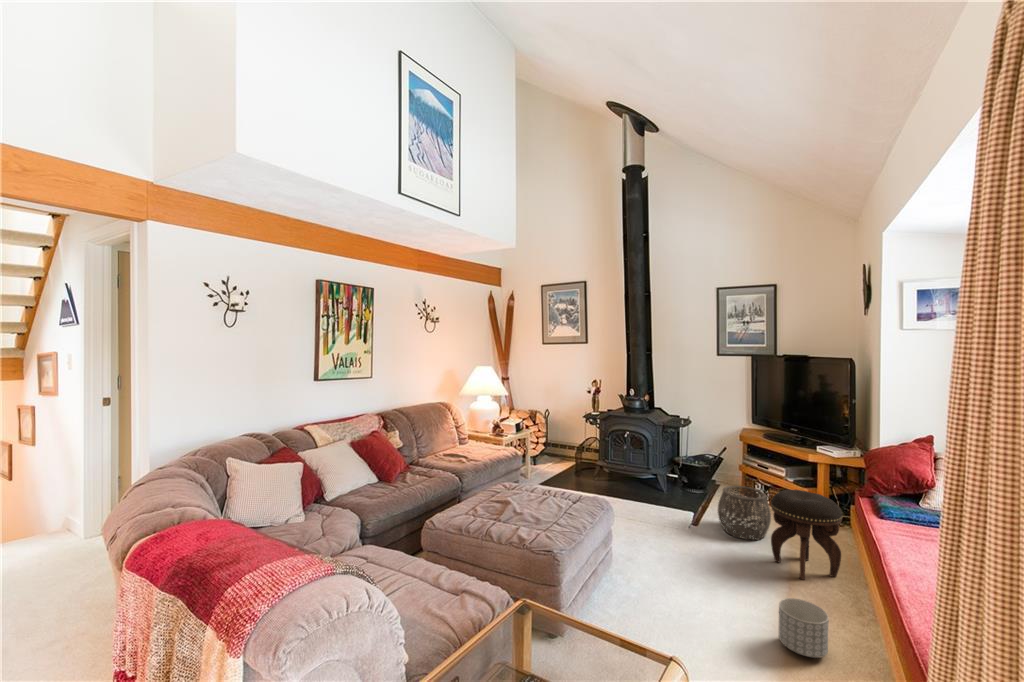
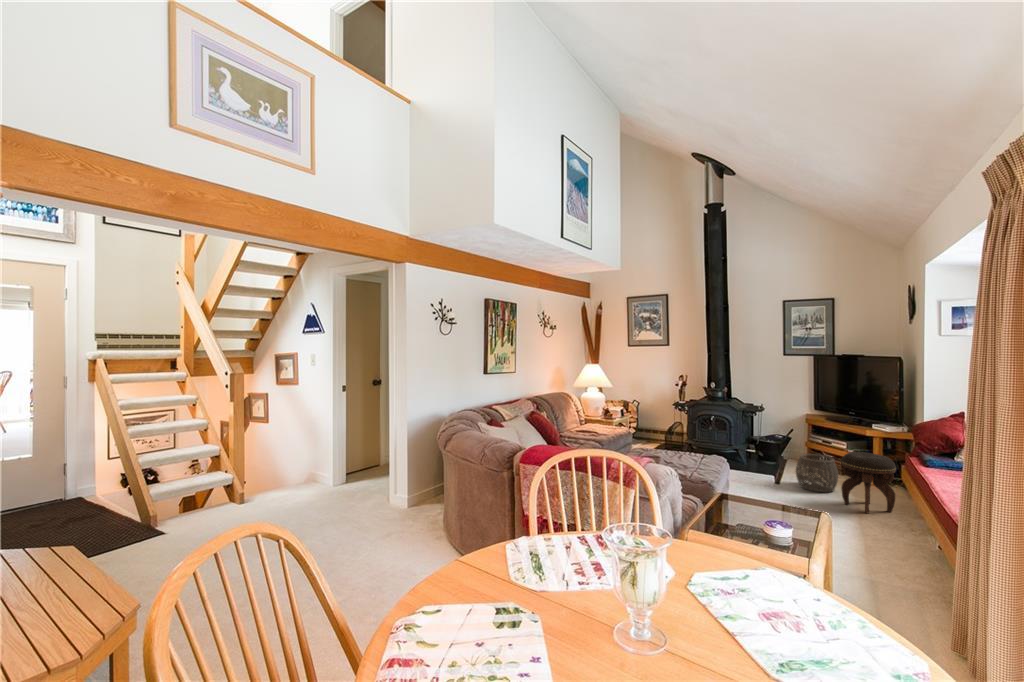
planter: present [779,598,829,658] -> none [855,513,890,547]

